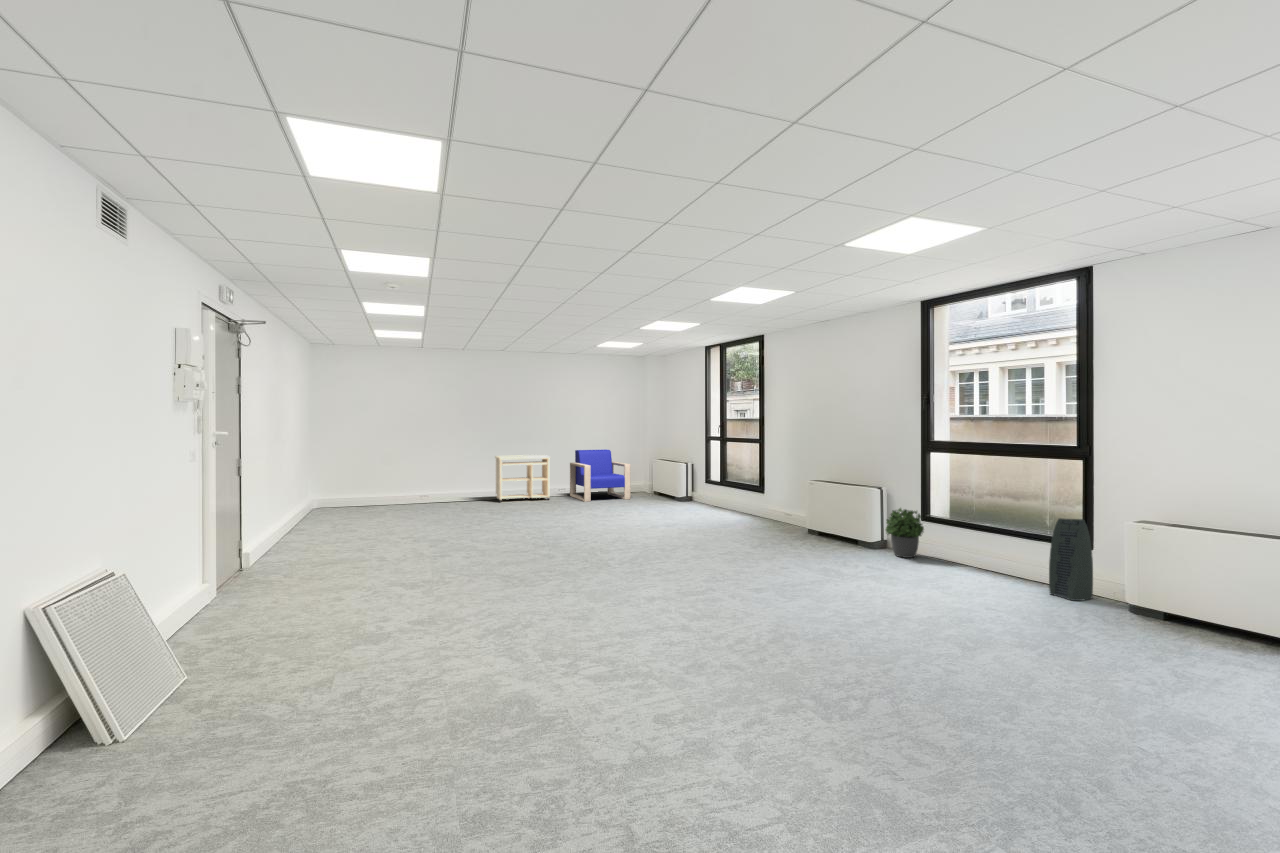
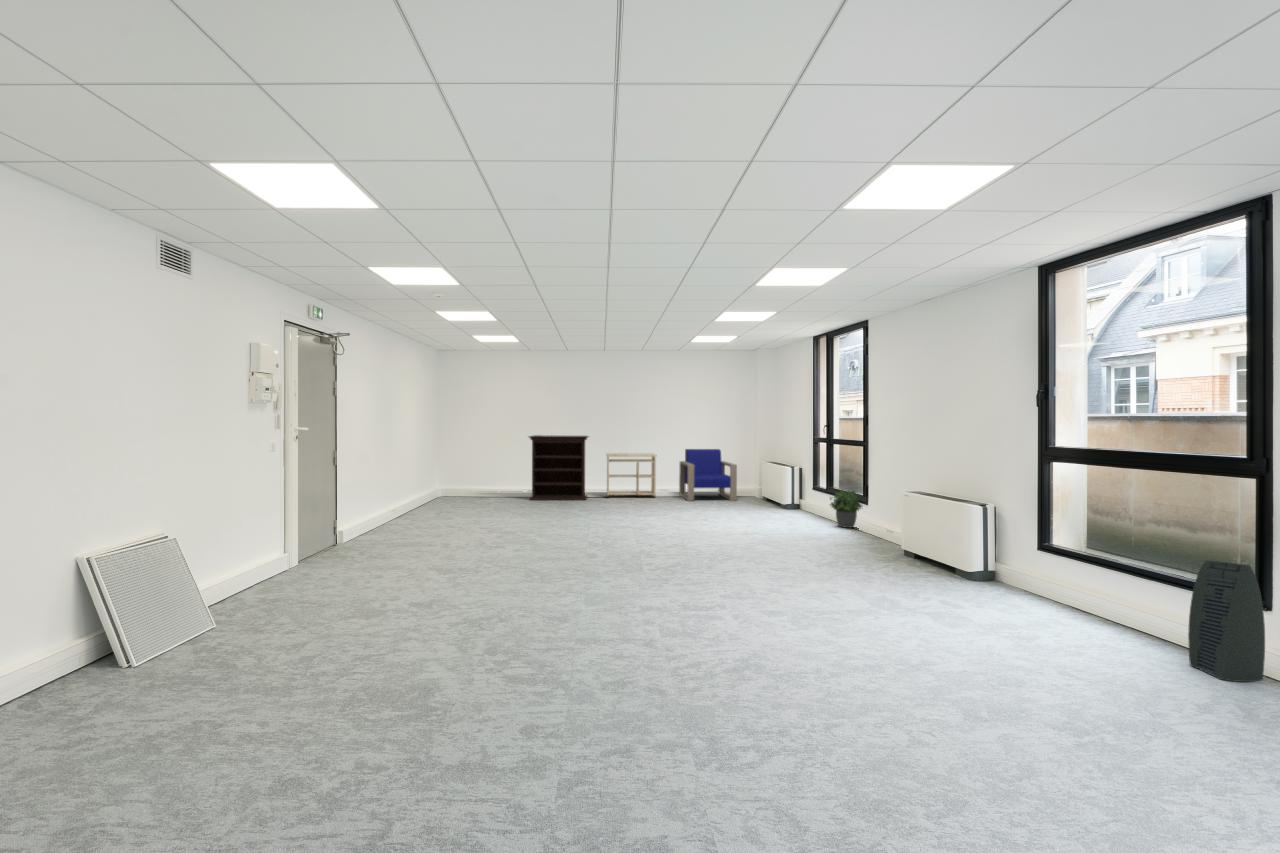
bookshelf: none [414,438,481,508] -> present [529,435,588,500]
potted plant: present [886,508,924,558] -> present [830,490,862,528]

